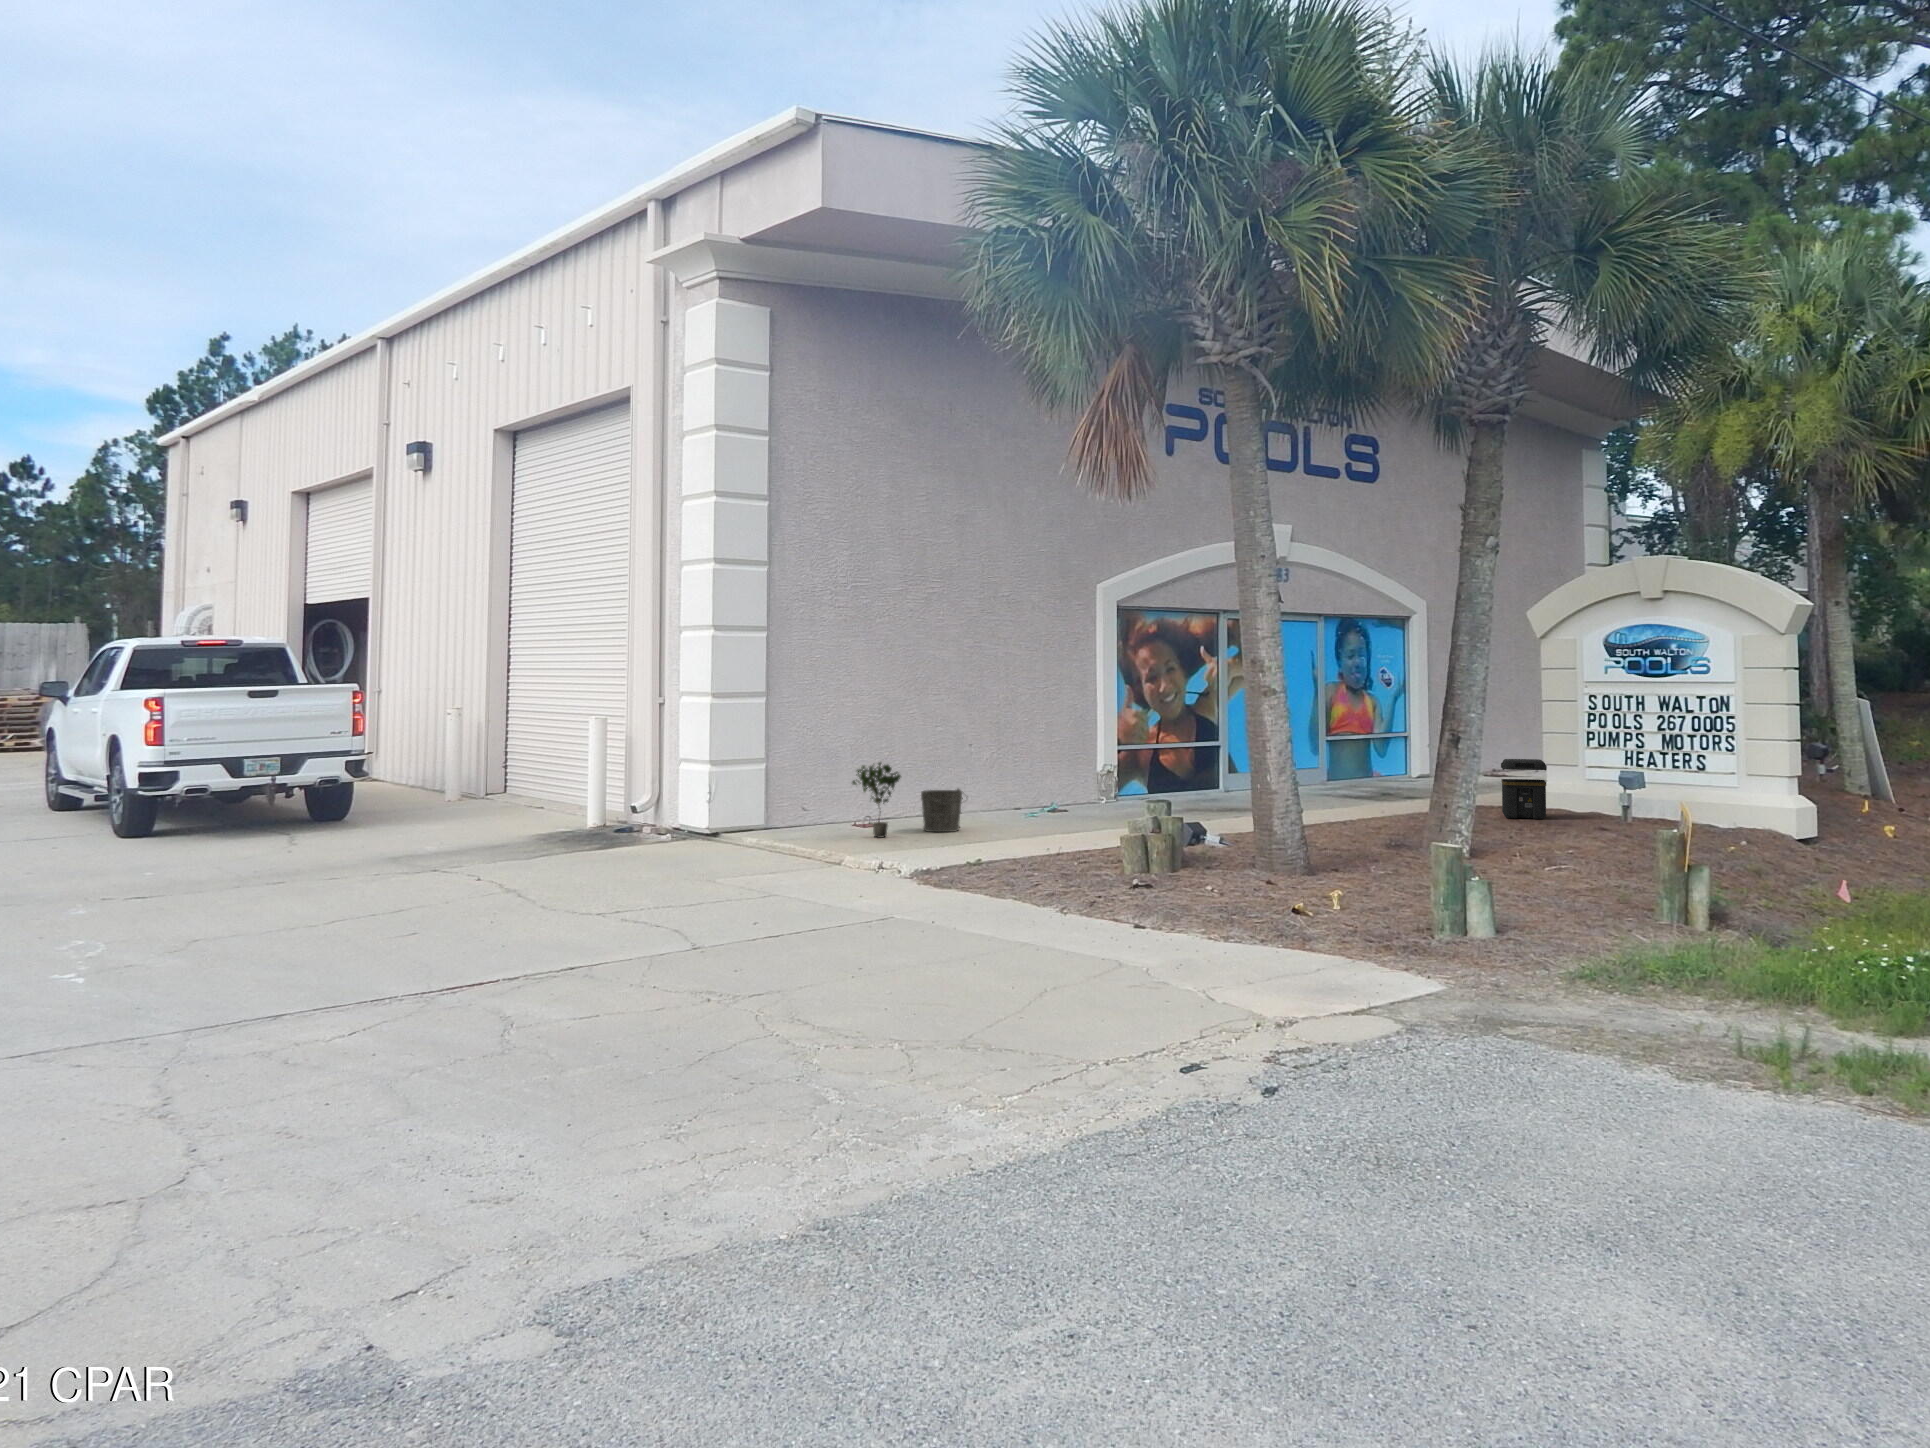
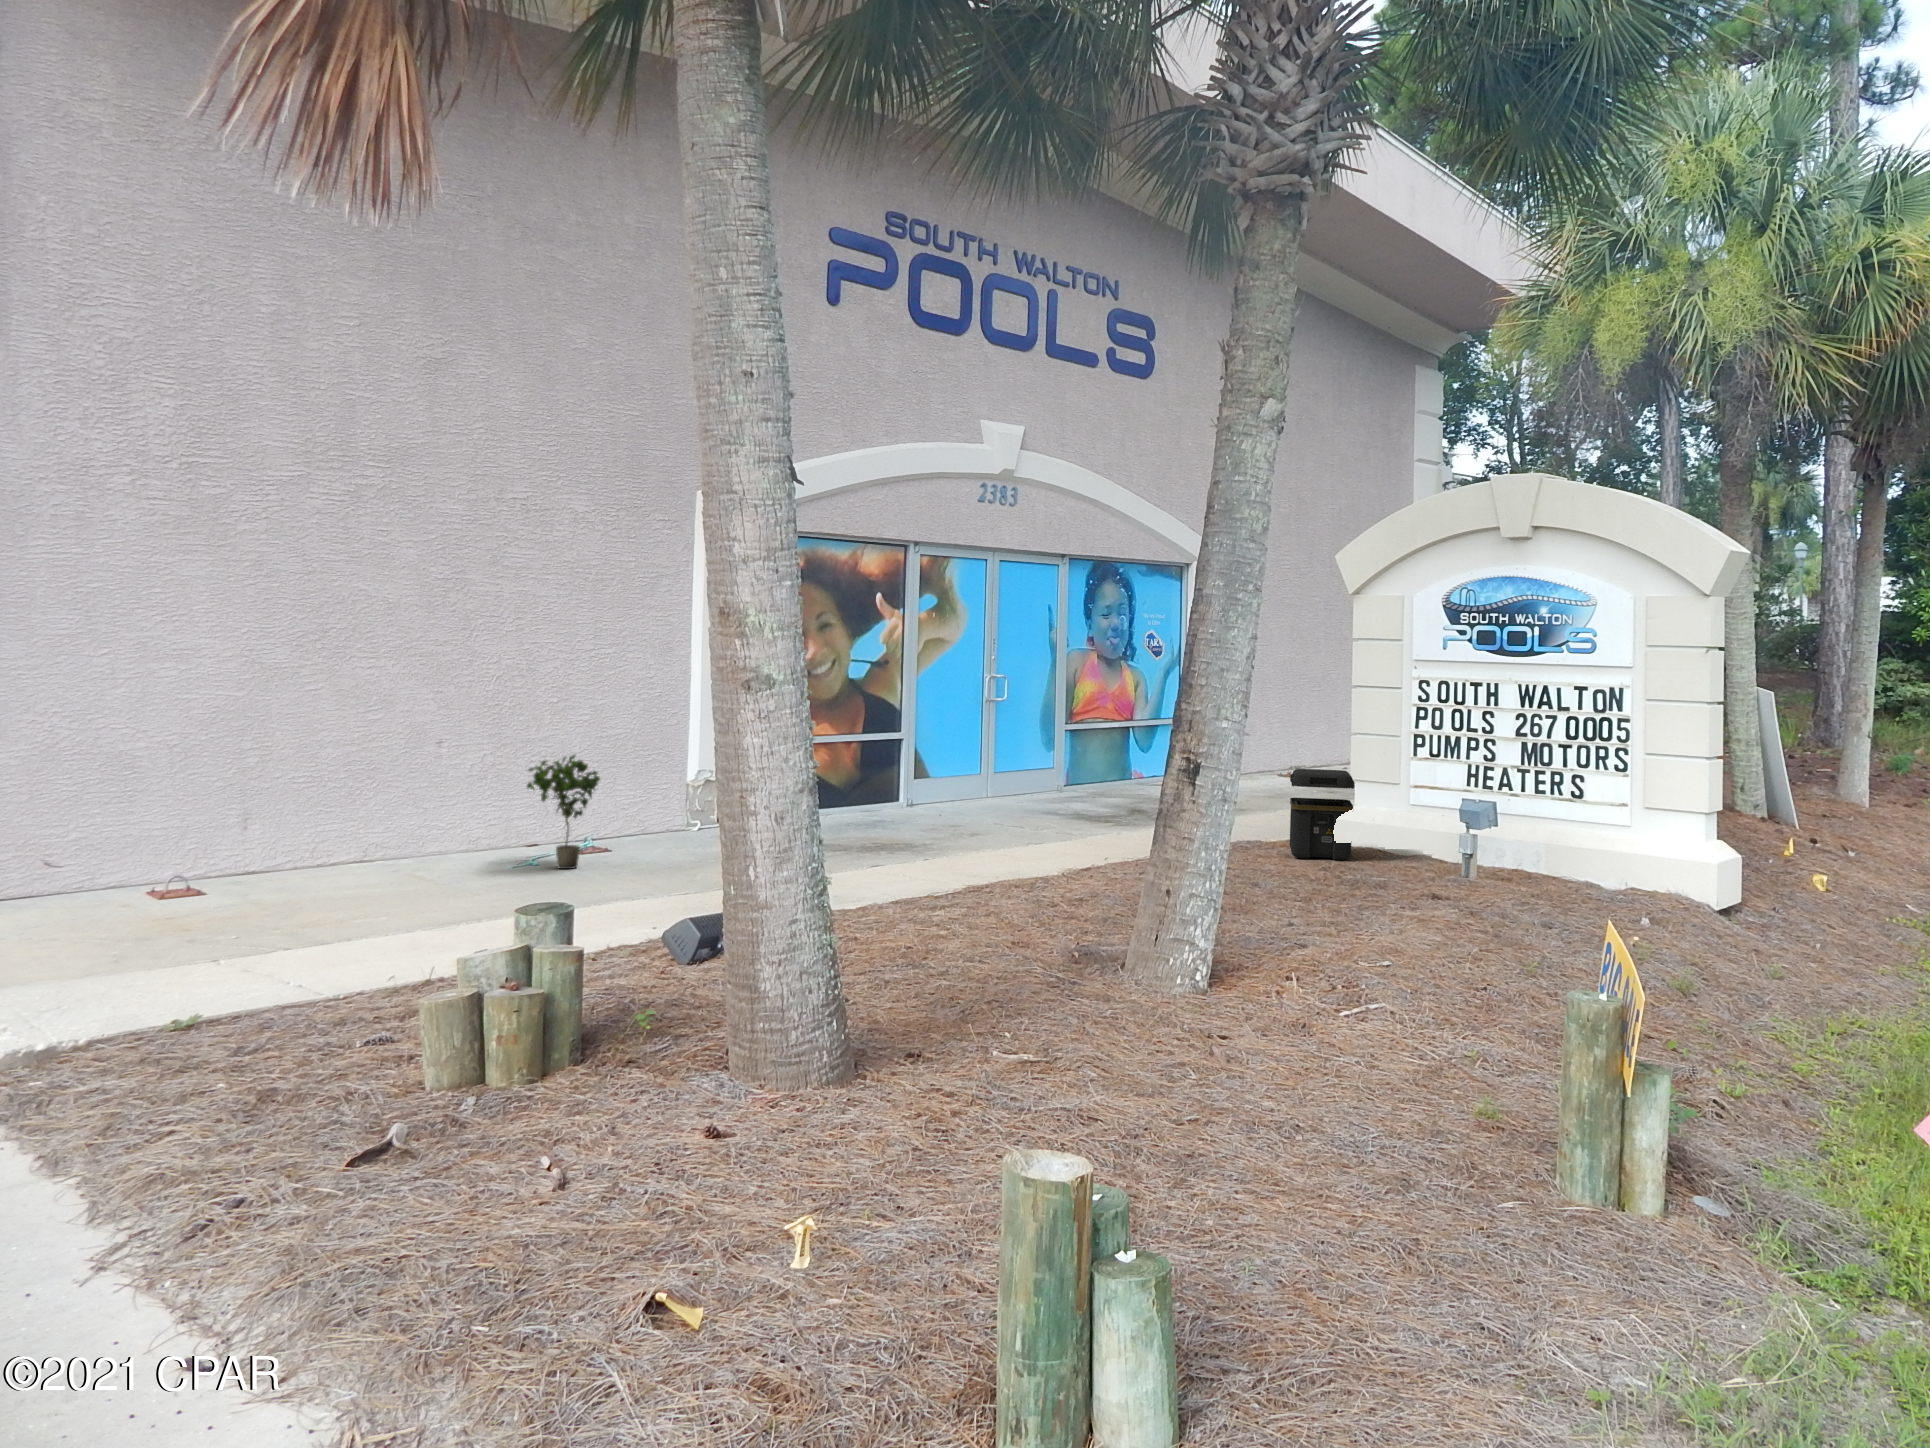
potted plant: present [852,762,901,838] -> present [527,755,600,869]
bucket: present [921,789,964,832] -> none [323,817,411,894]

